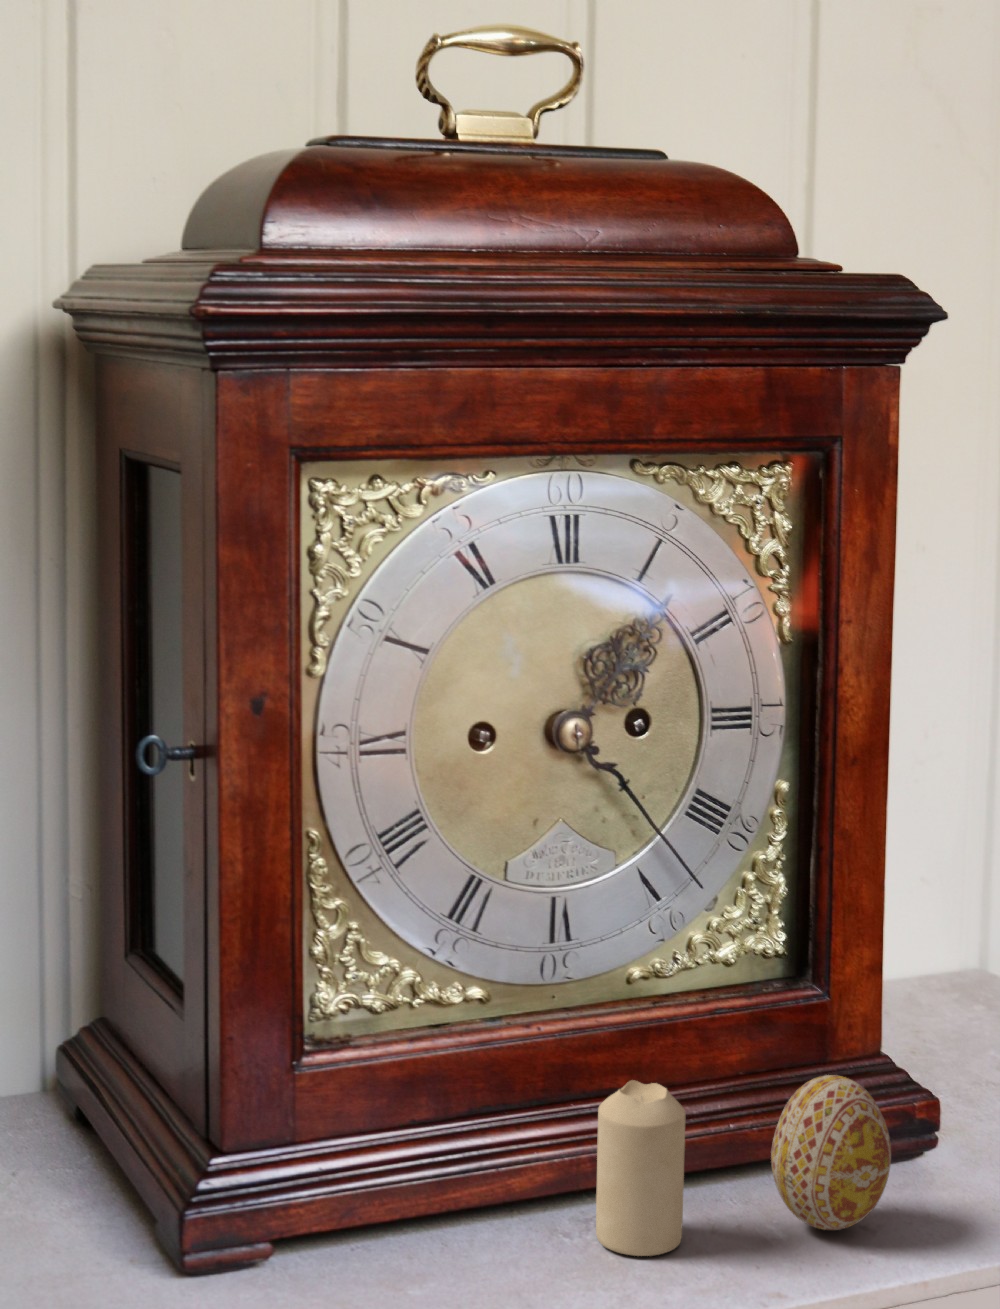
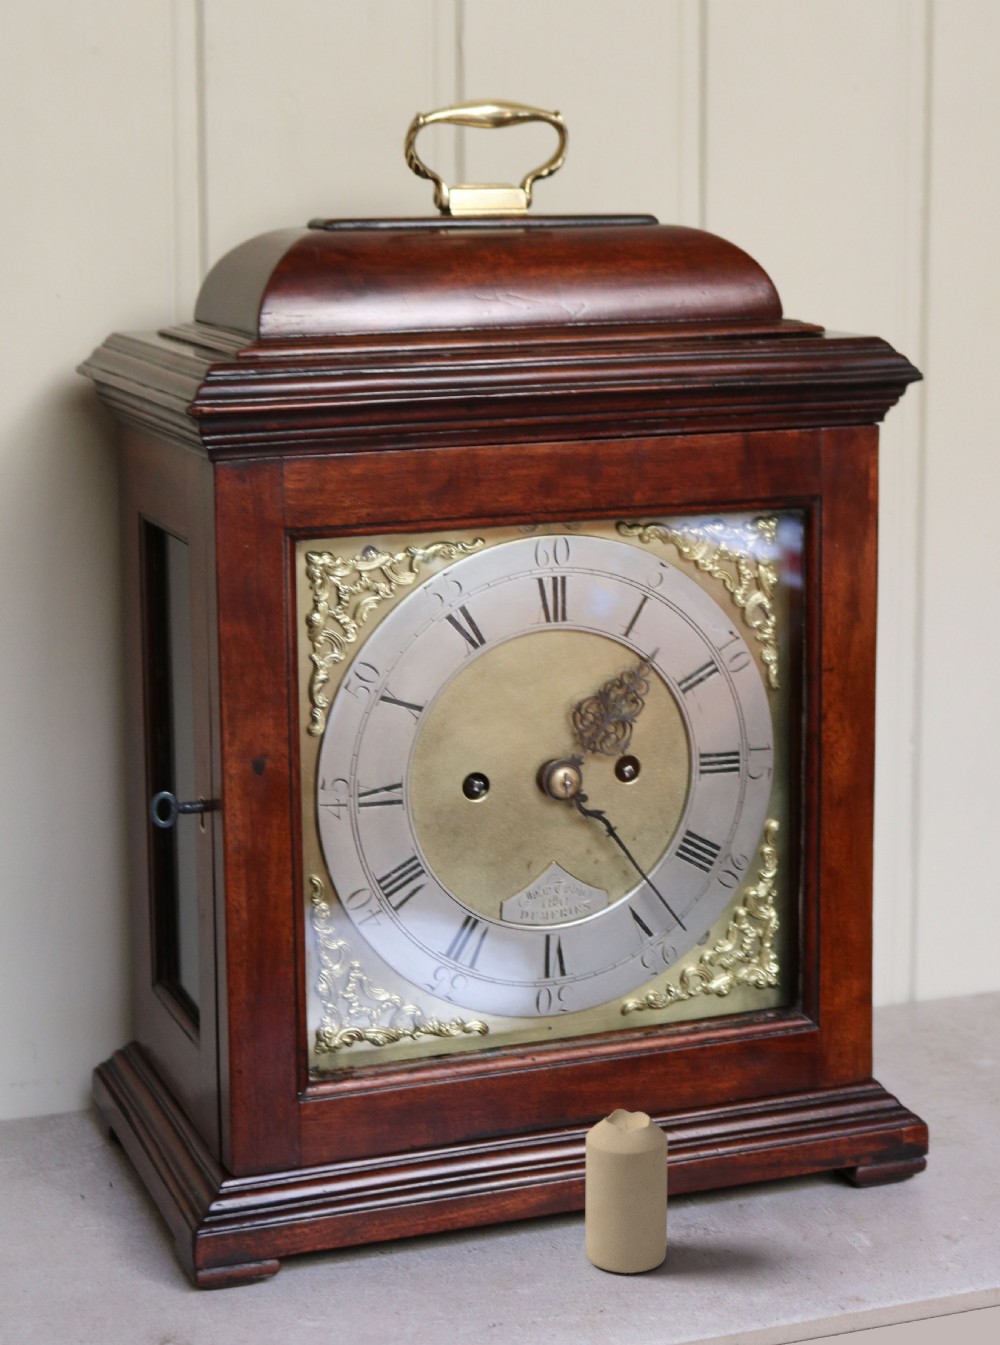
decorative egg: present [771,1075,891,1230] -> none [753,1104,865,1250]

